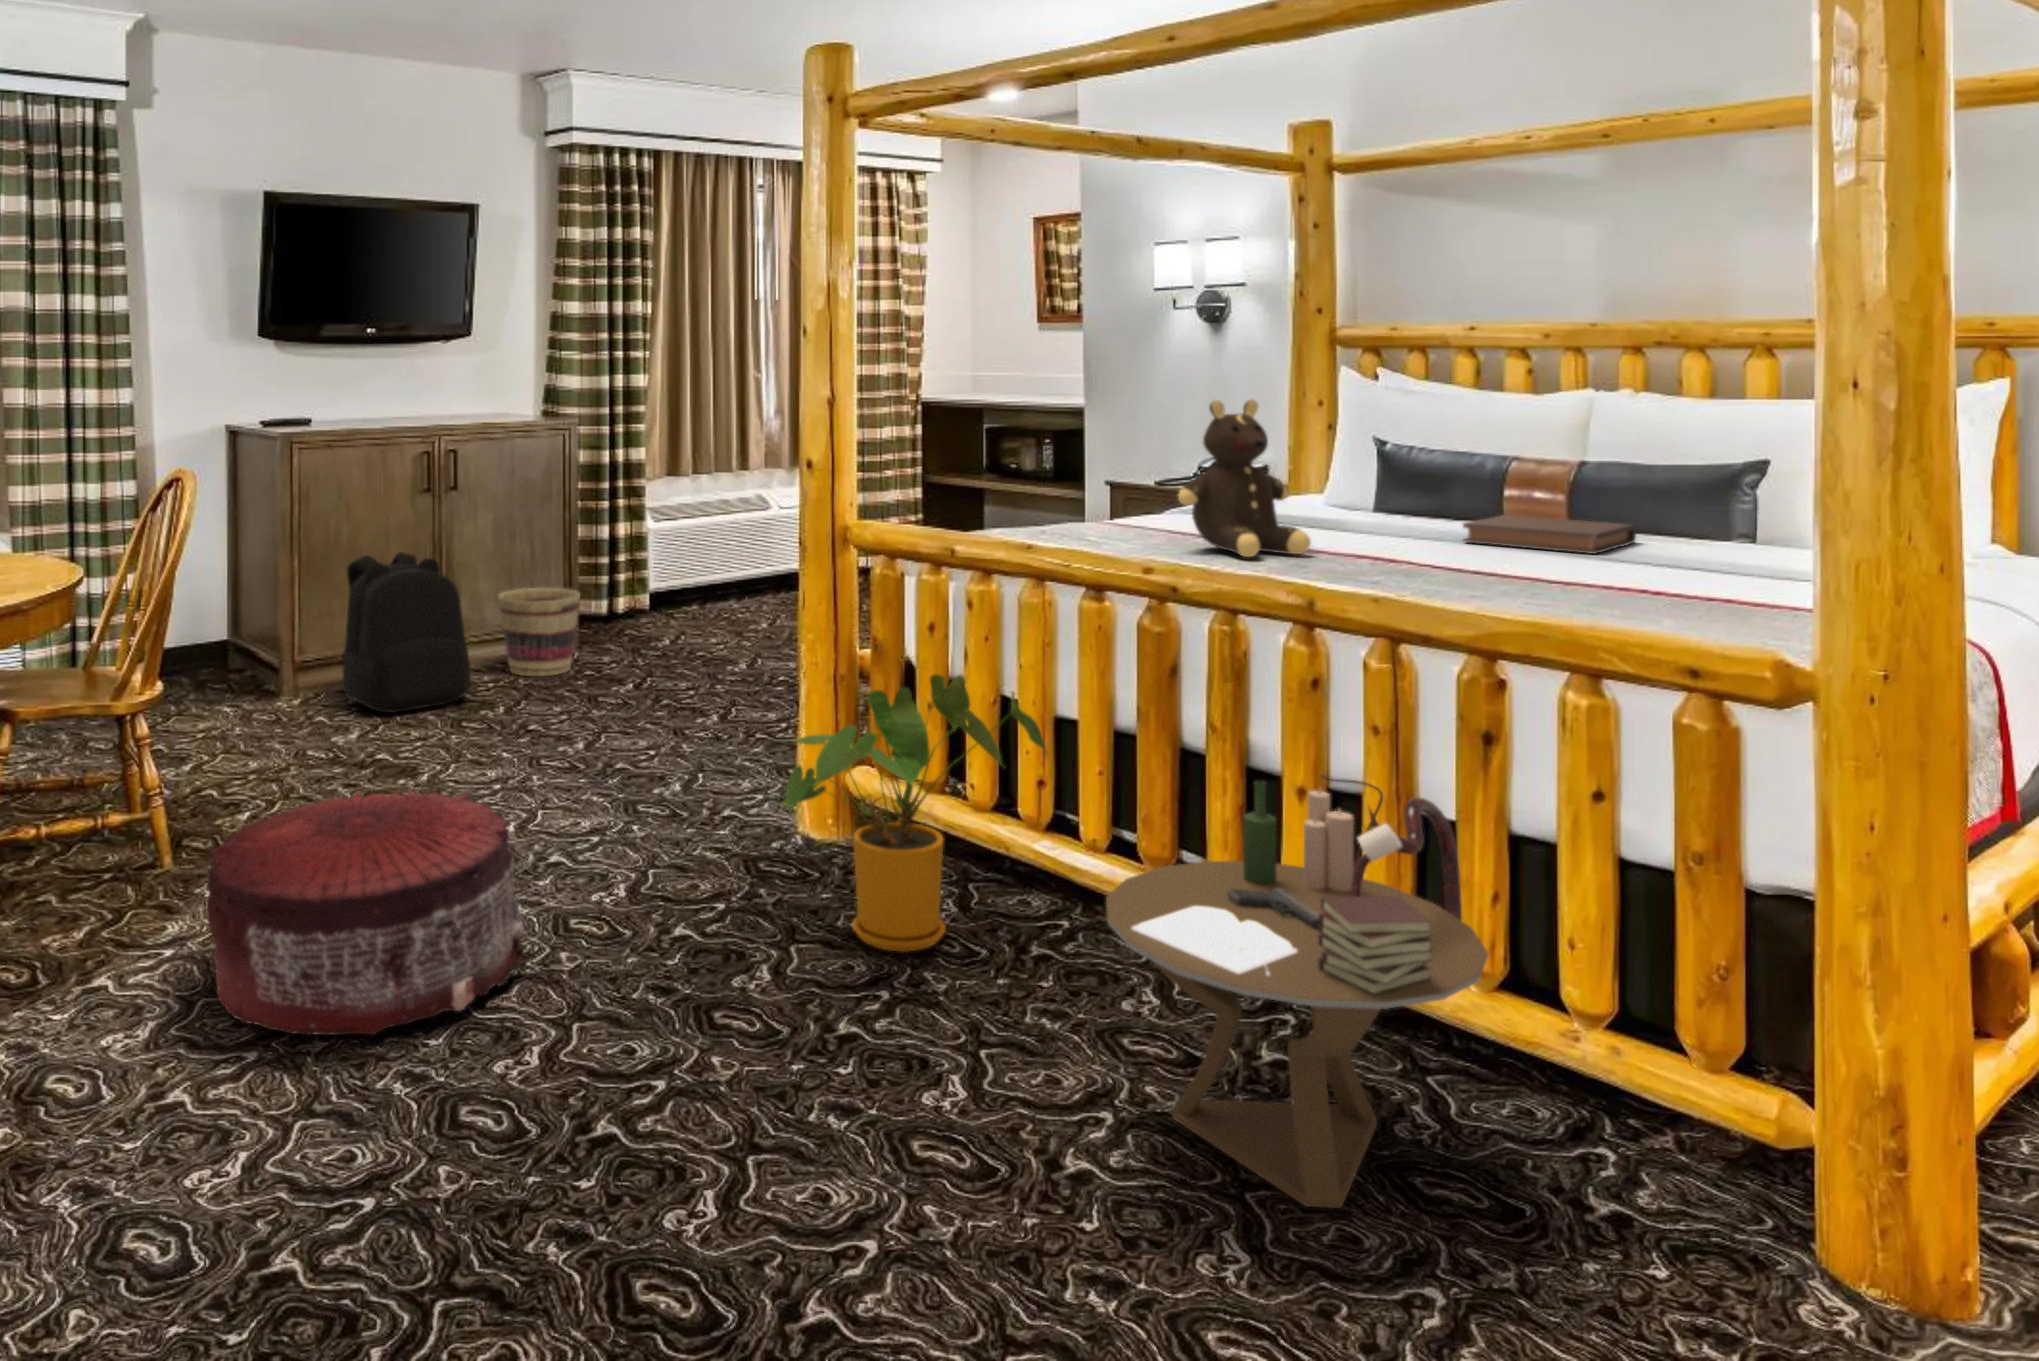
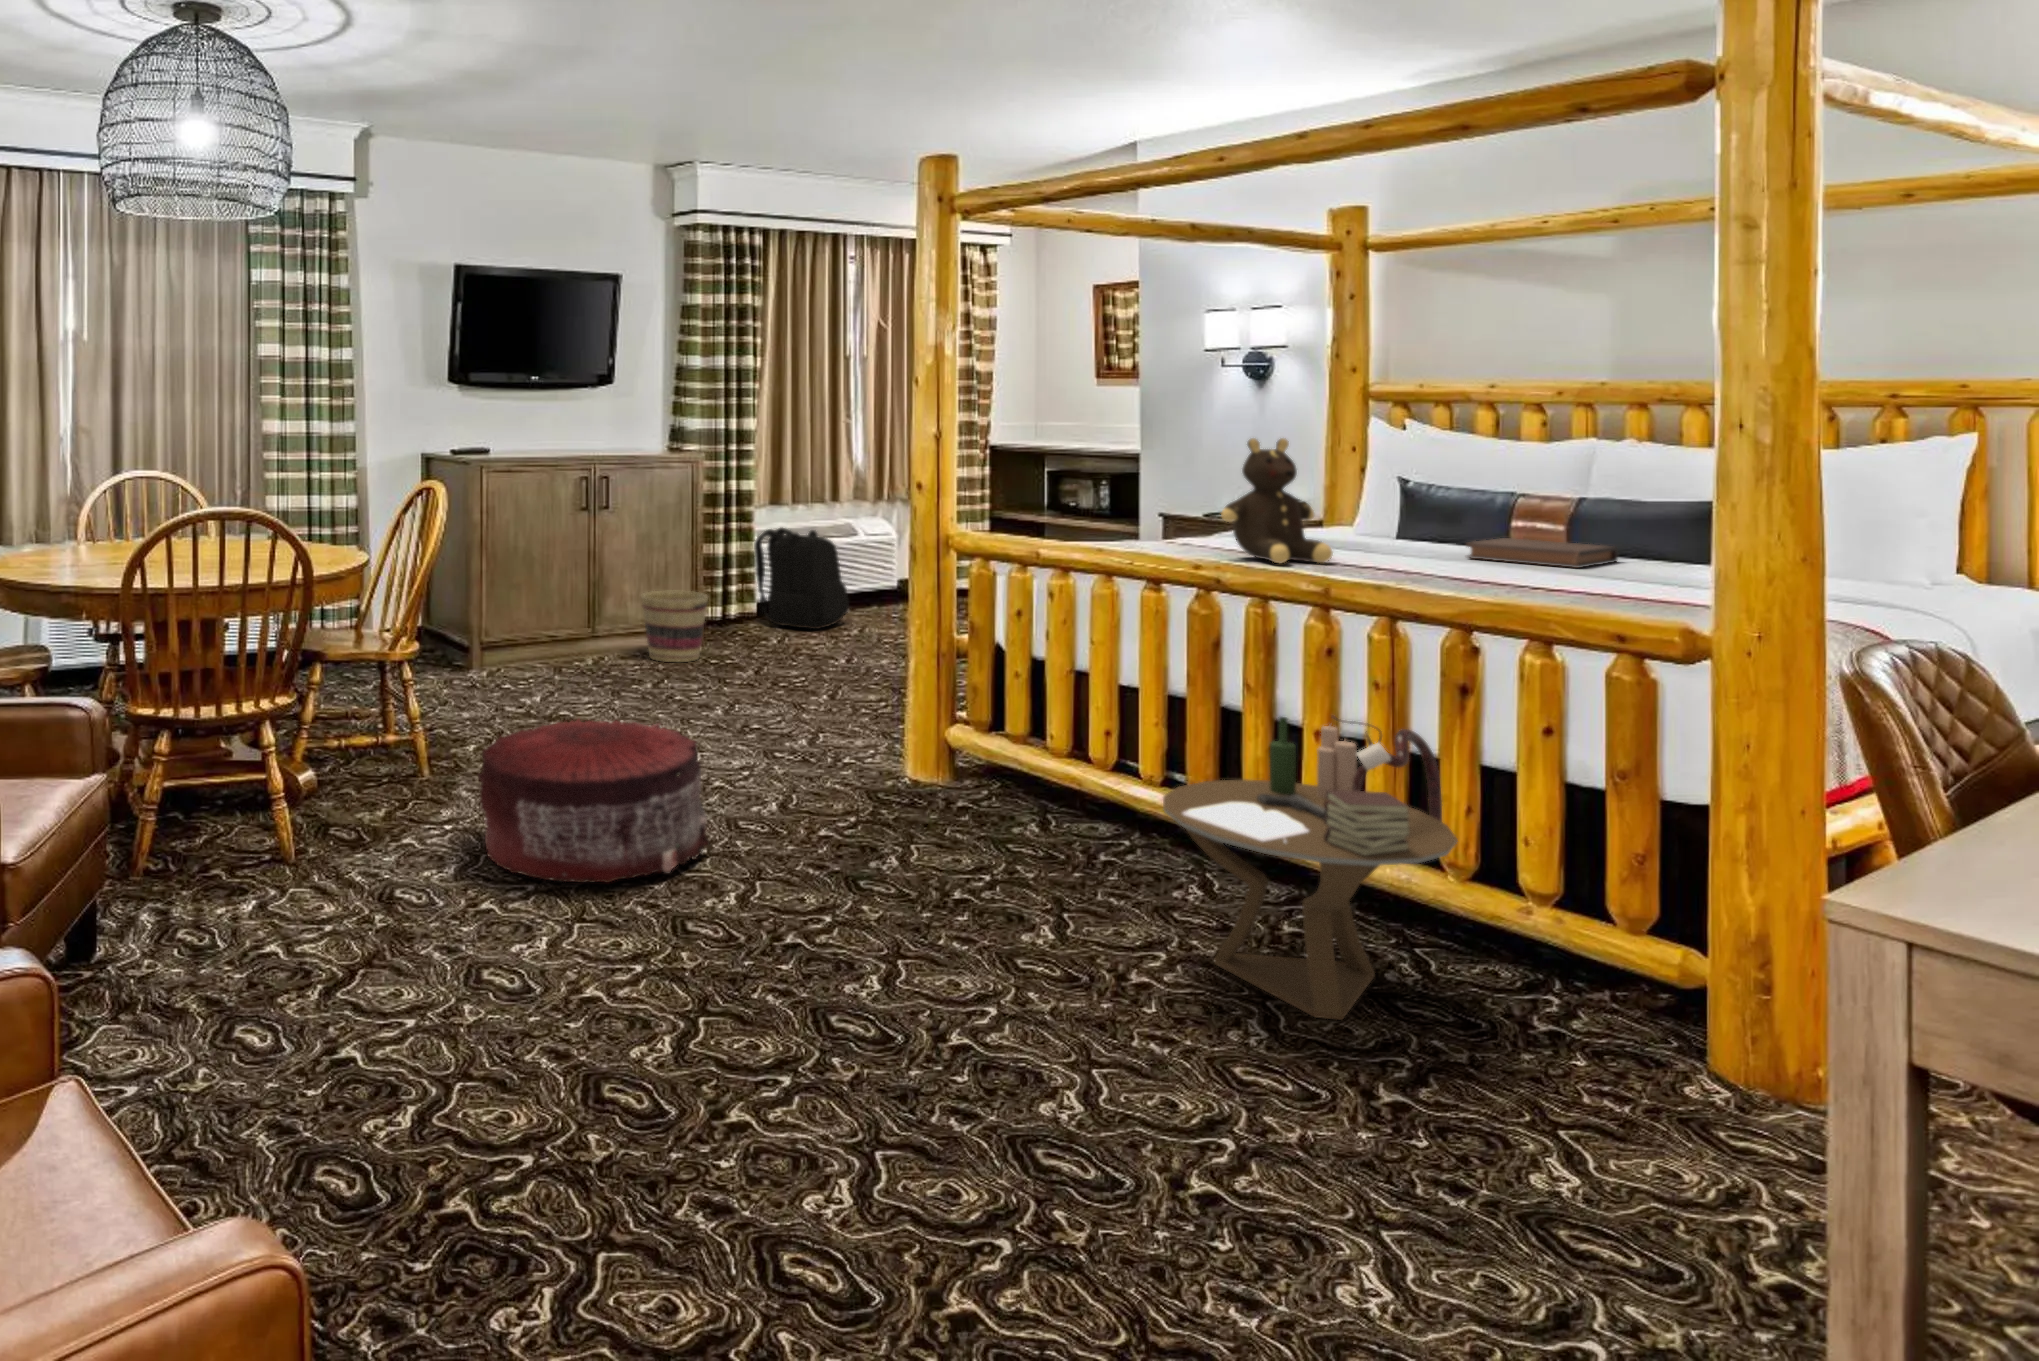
backpack: present [342,552,471,712] -> present [754,528,848,629]
house plant: present [783,674,1047,952] -> none [900,646,1114,856]

